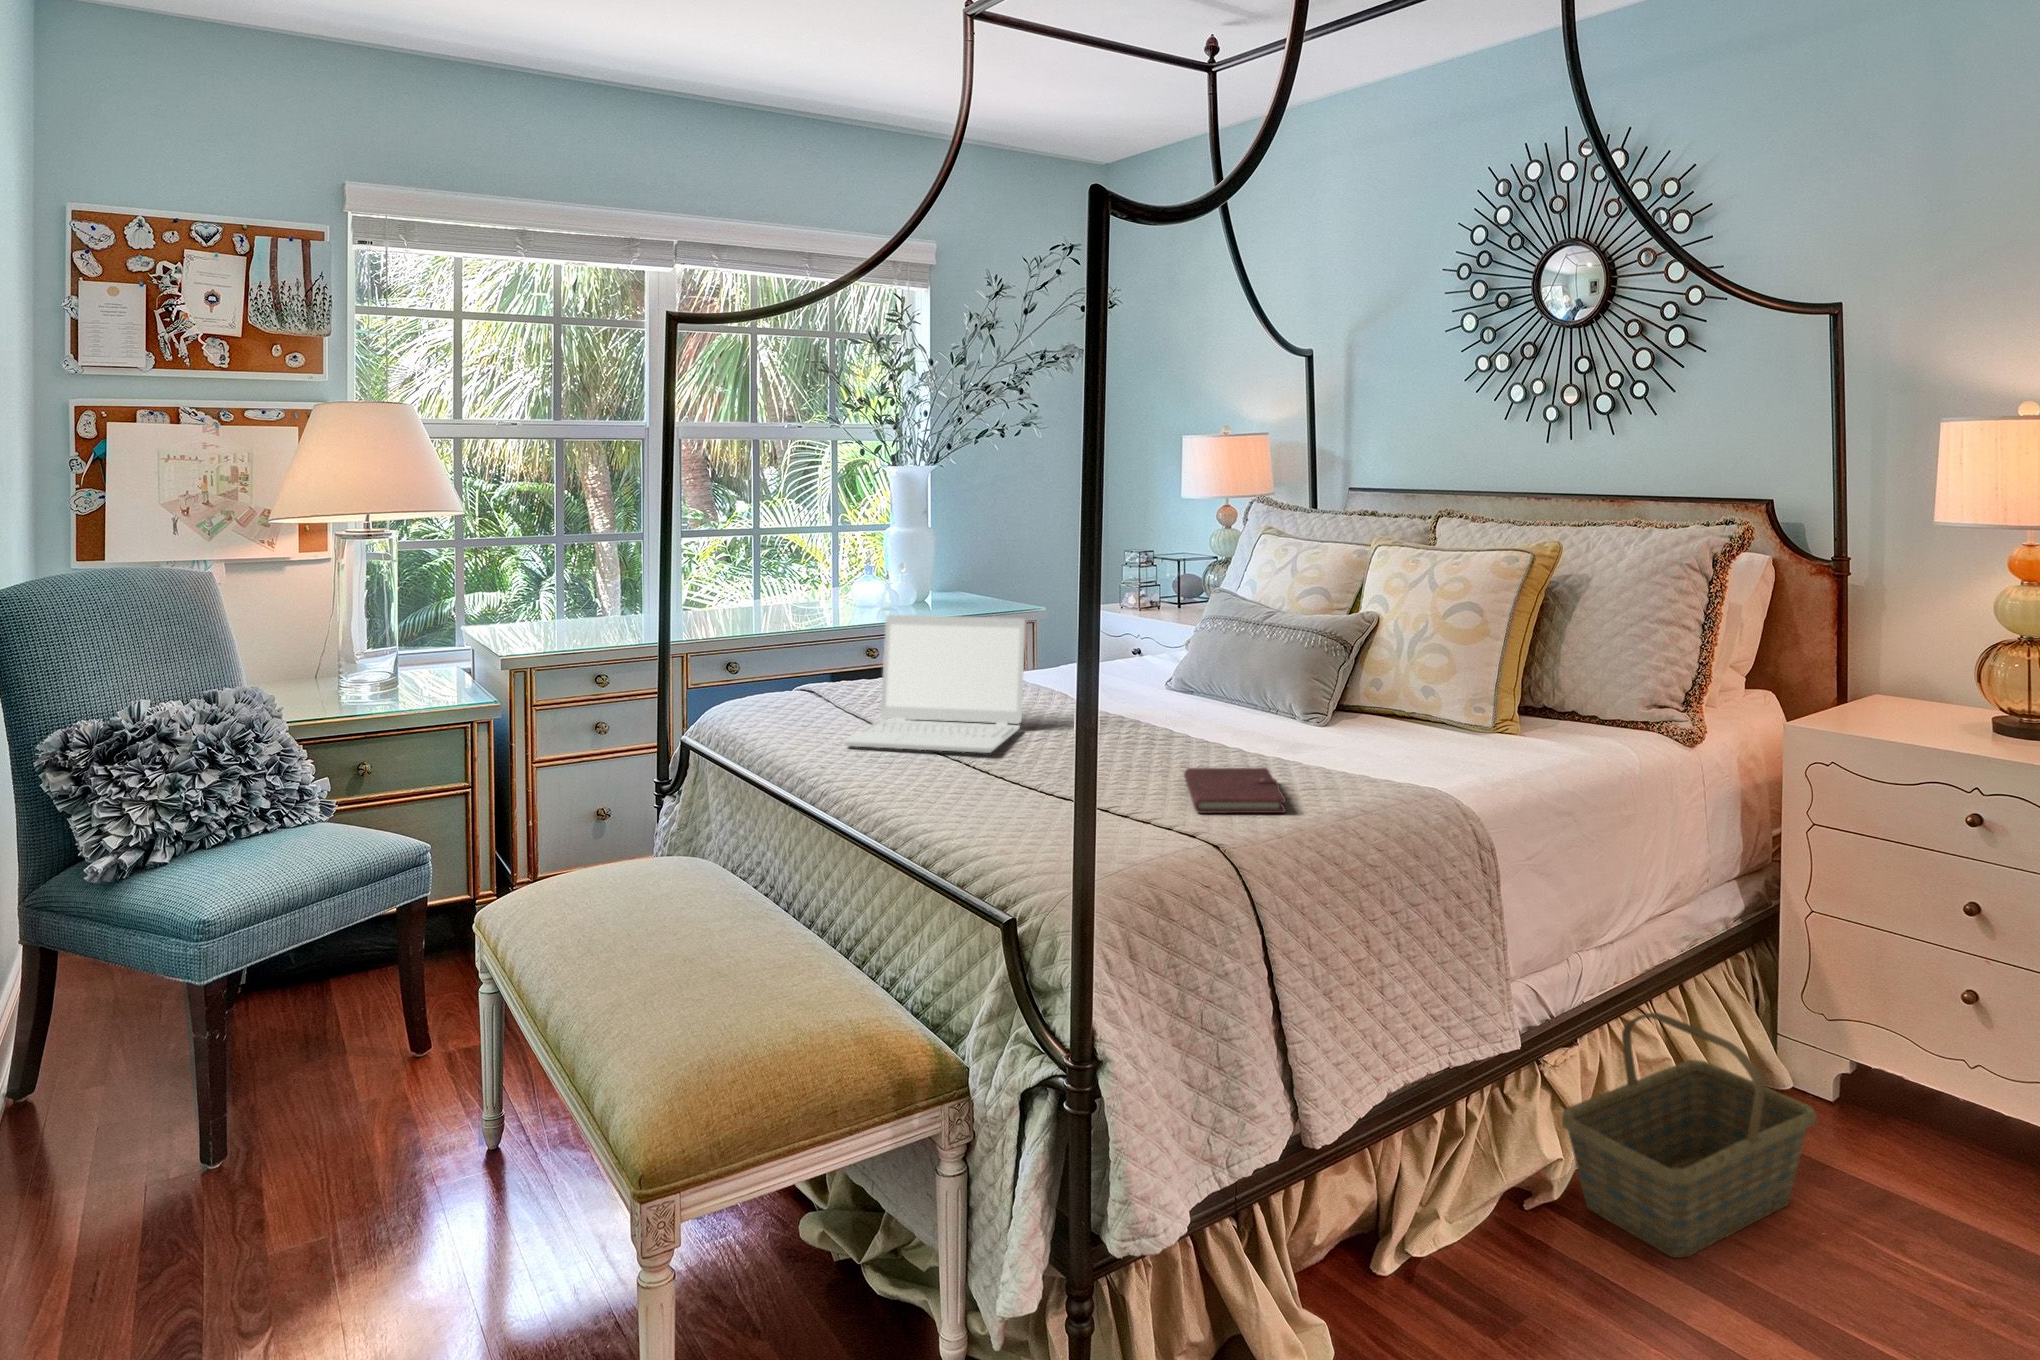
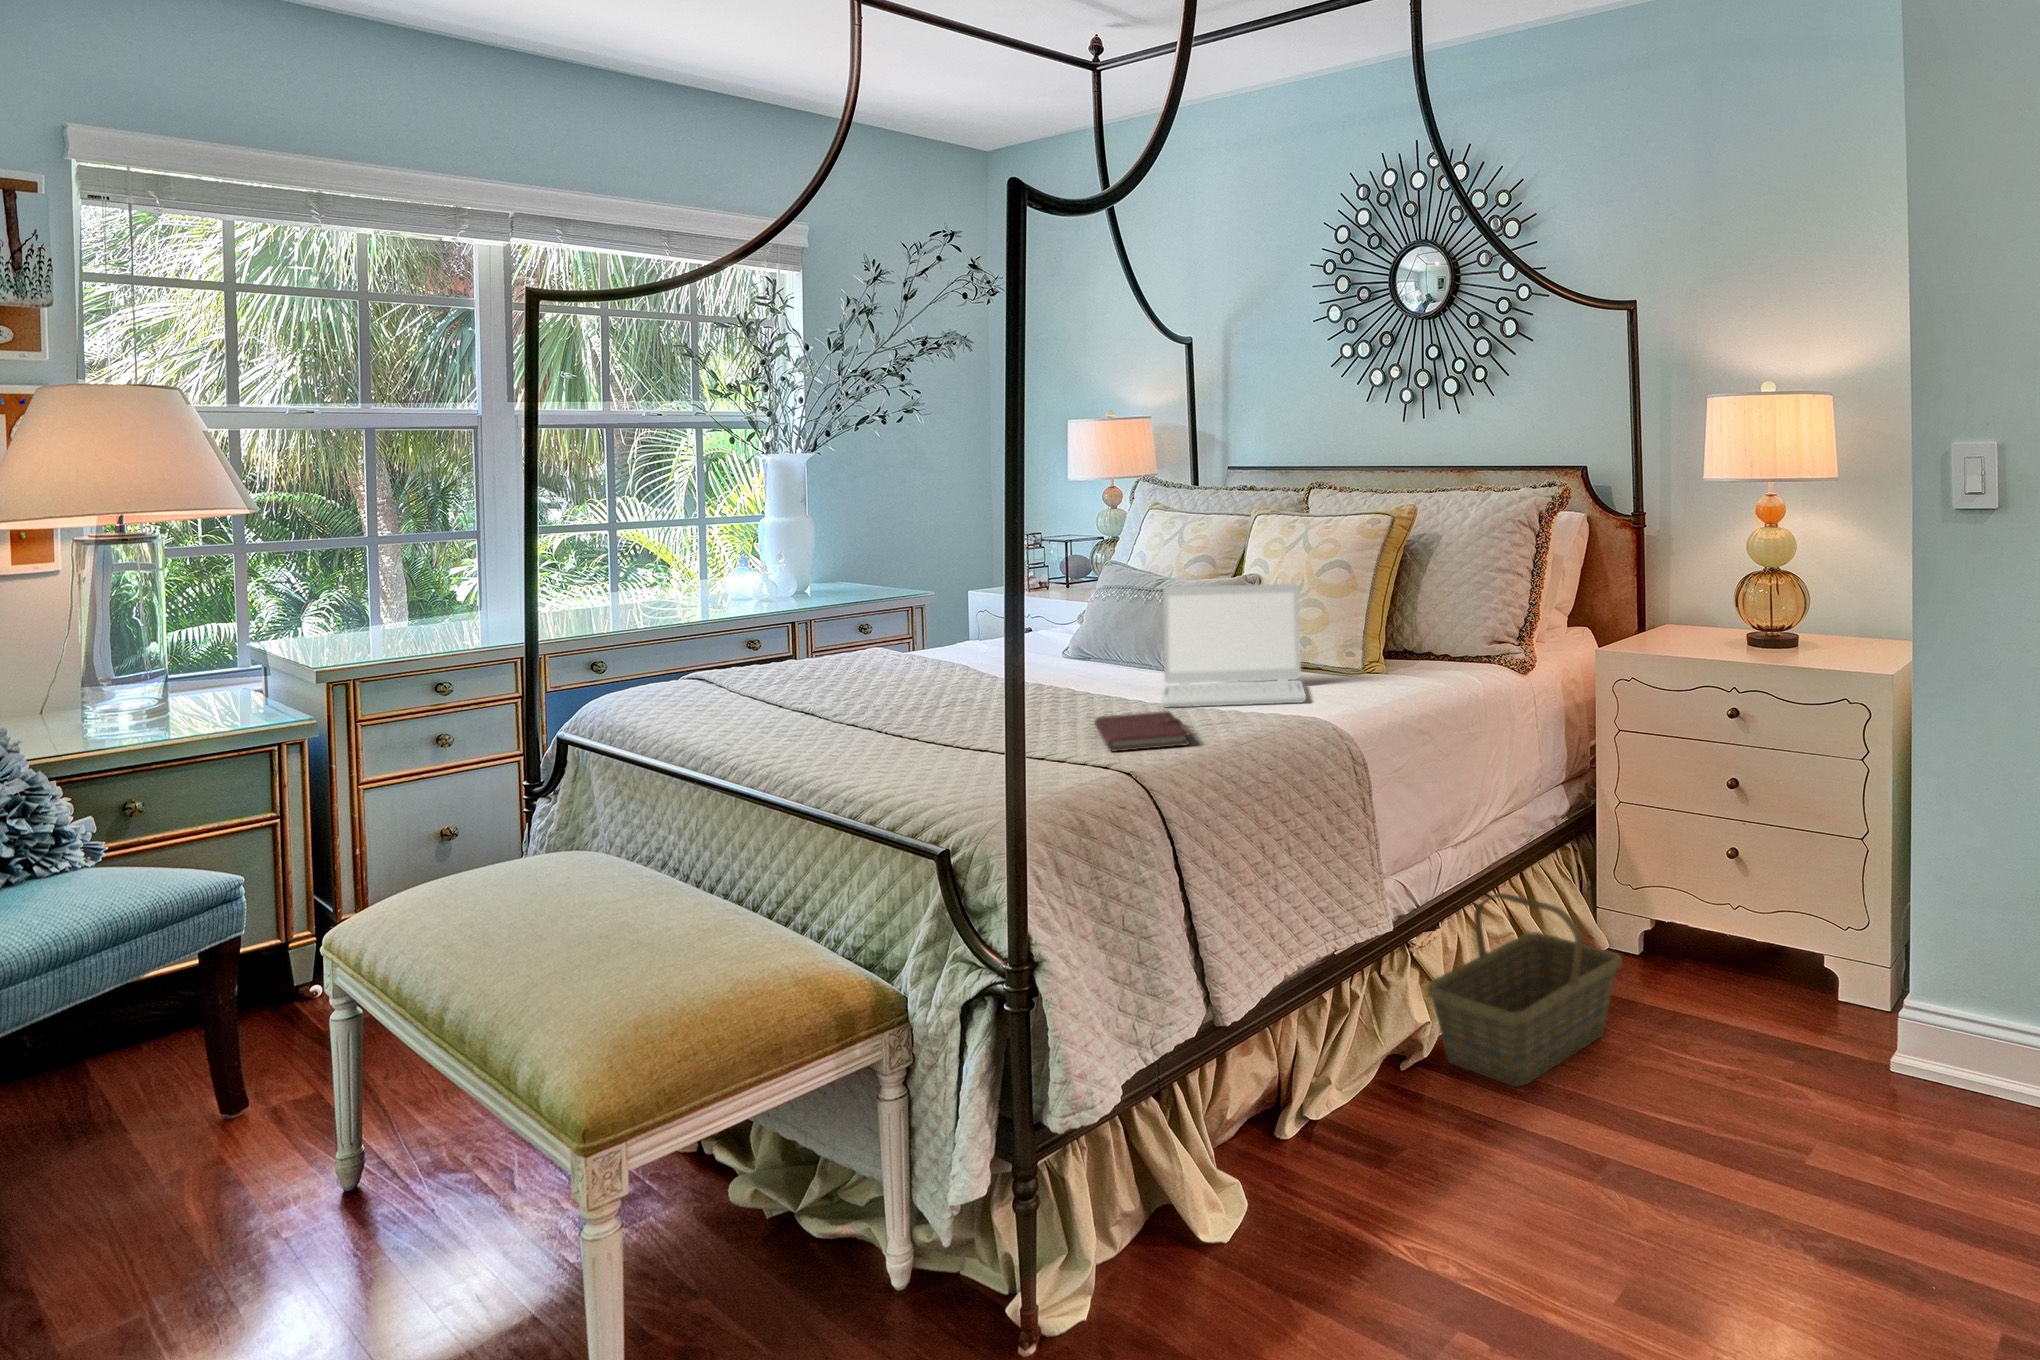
laptop: present [843,615,1025,753] -> present [1161,583,1306,707]

